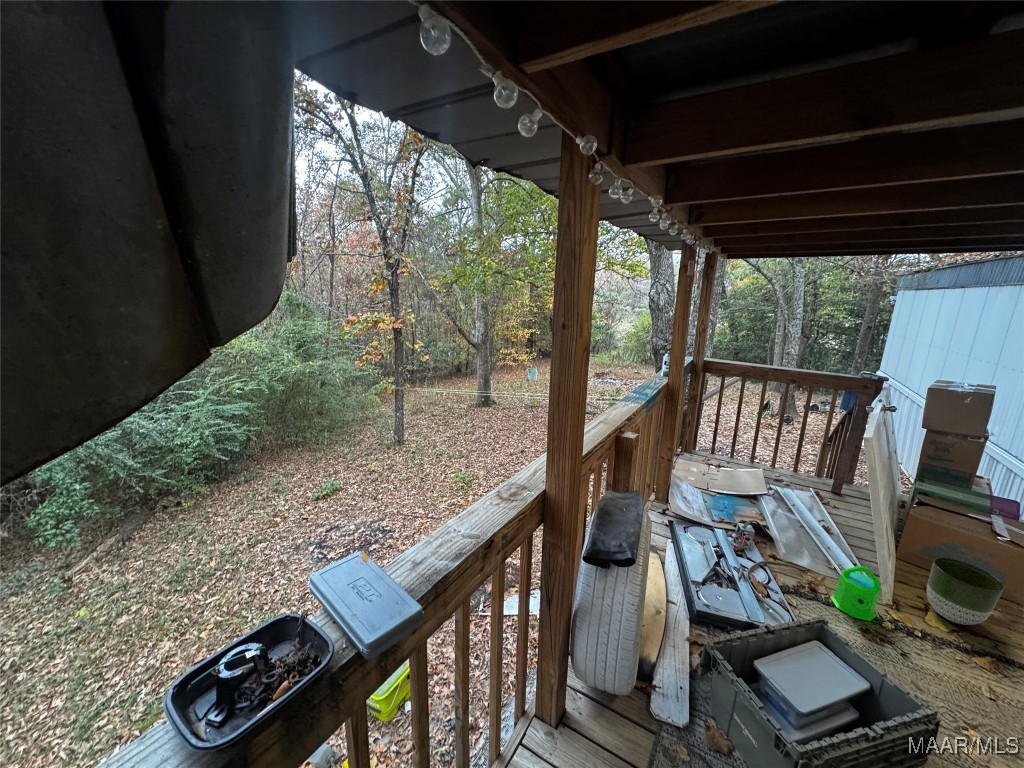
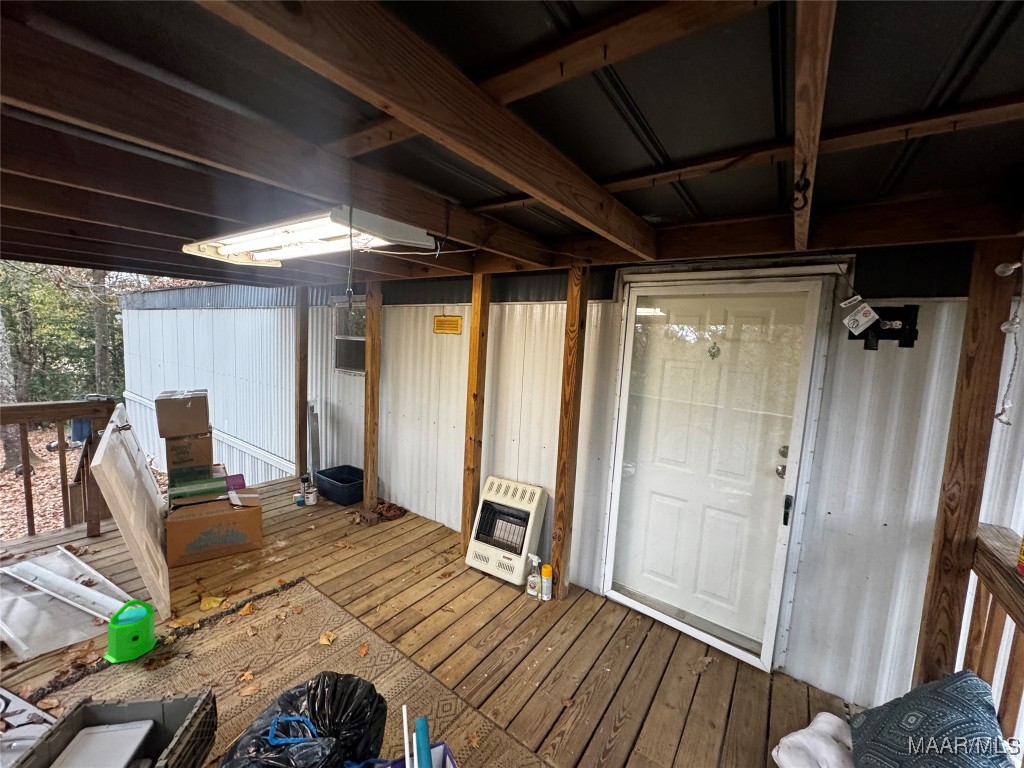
planter: present [927,558,1004,625] -> none [195,540,245,596]

